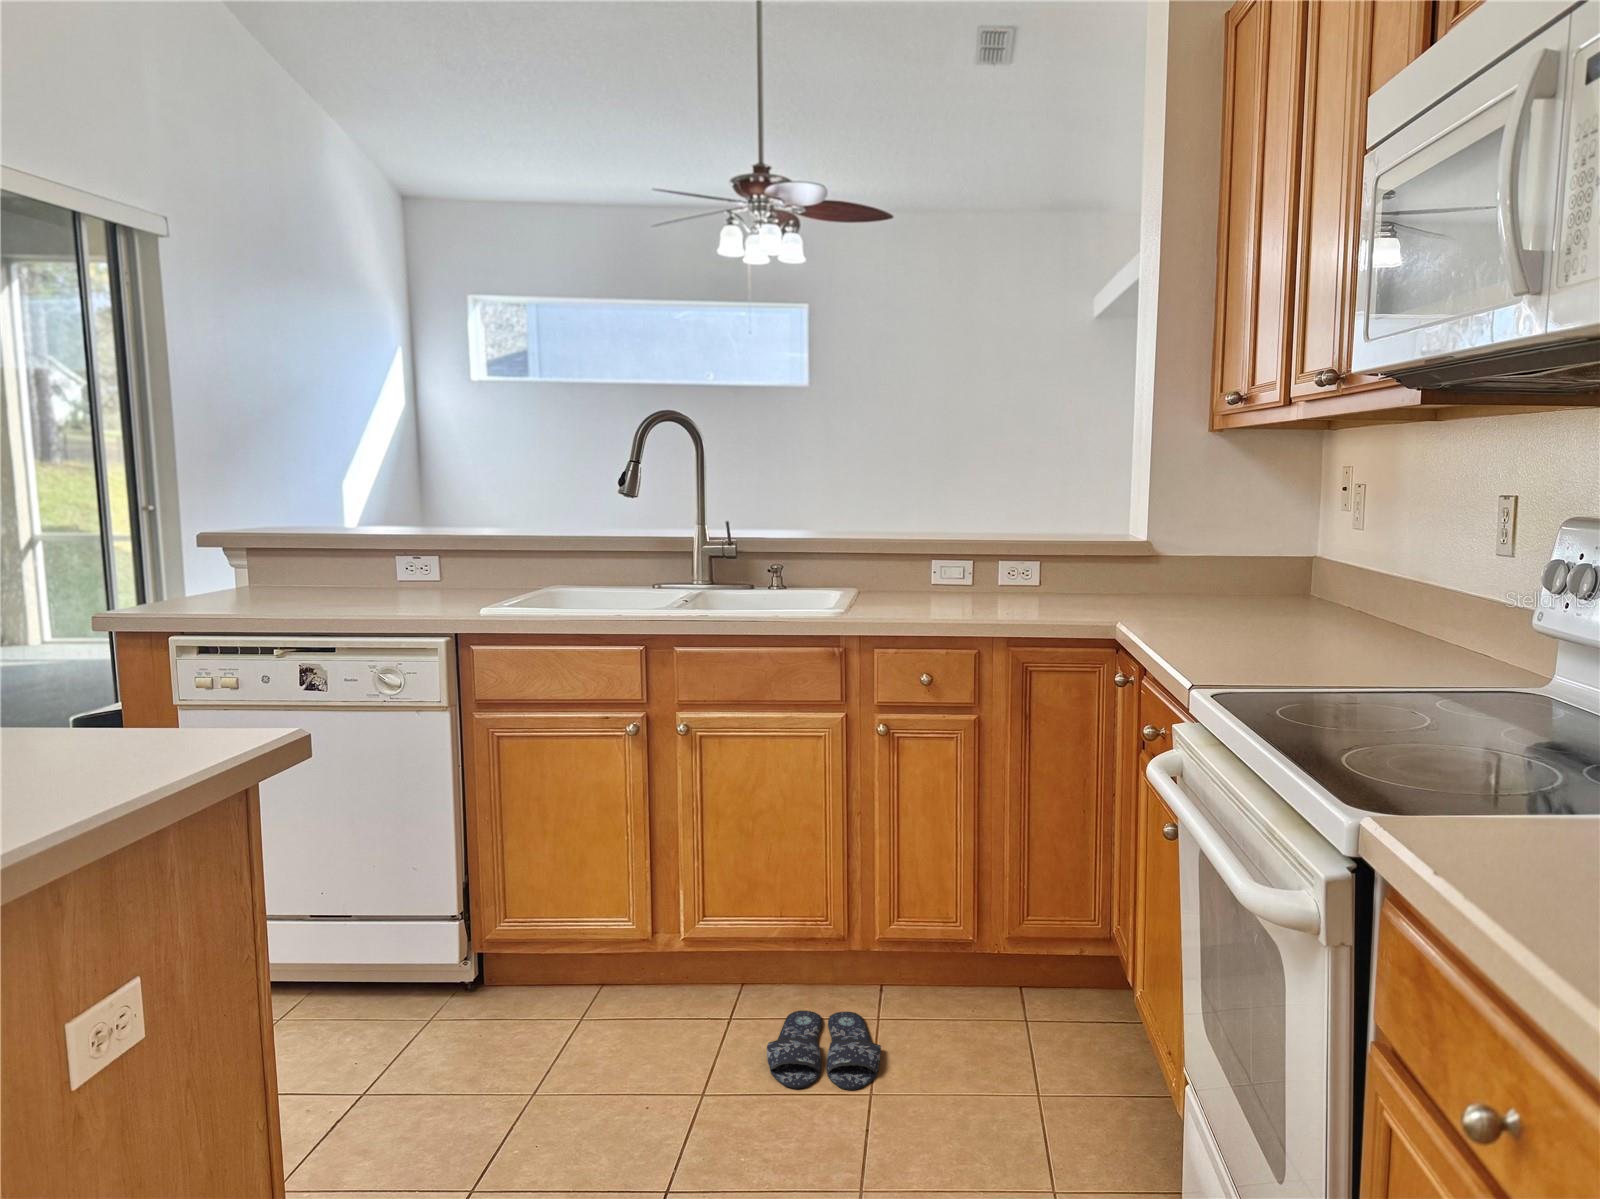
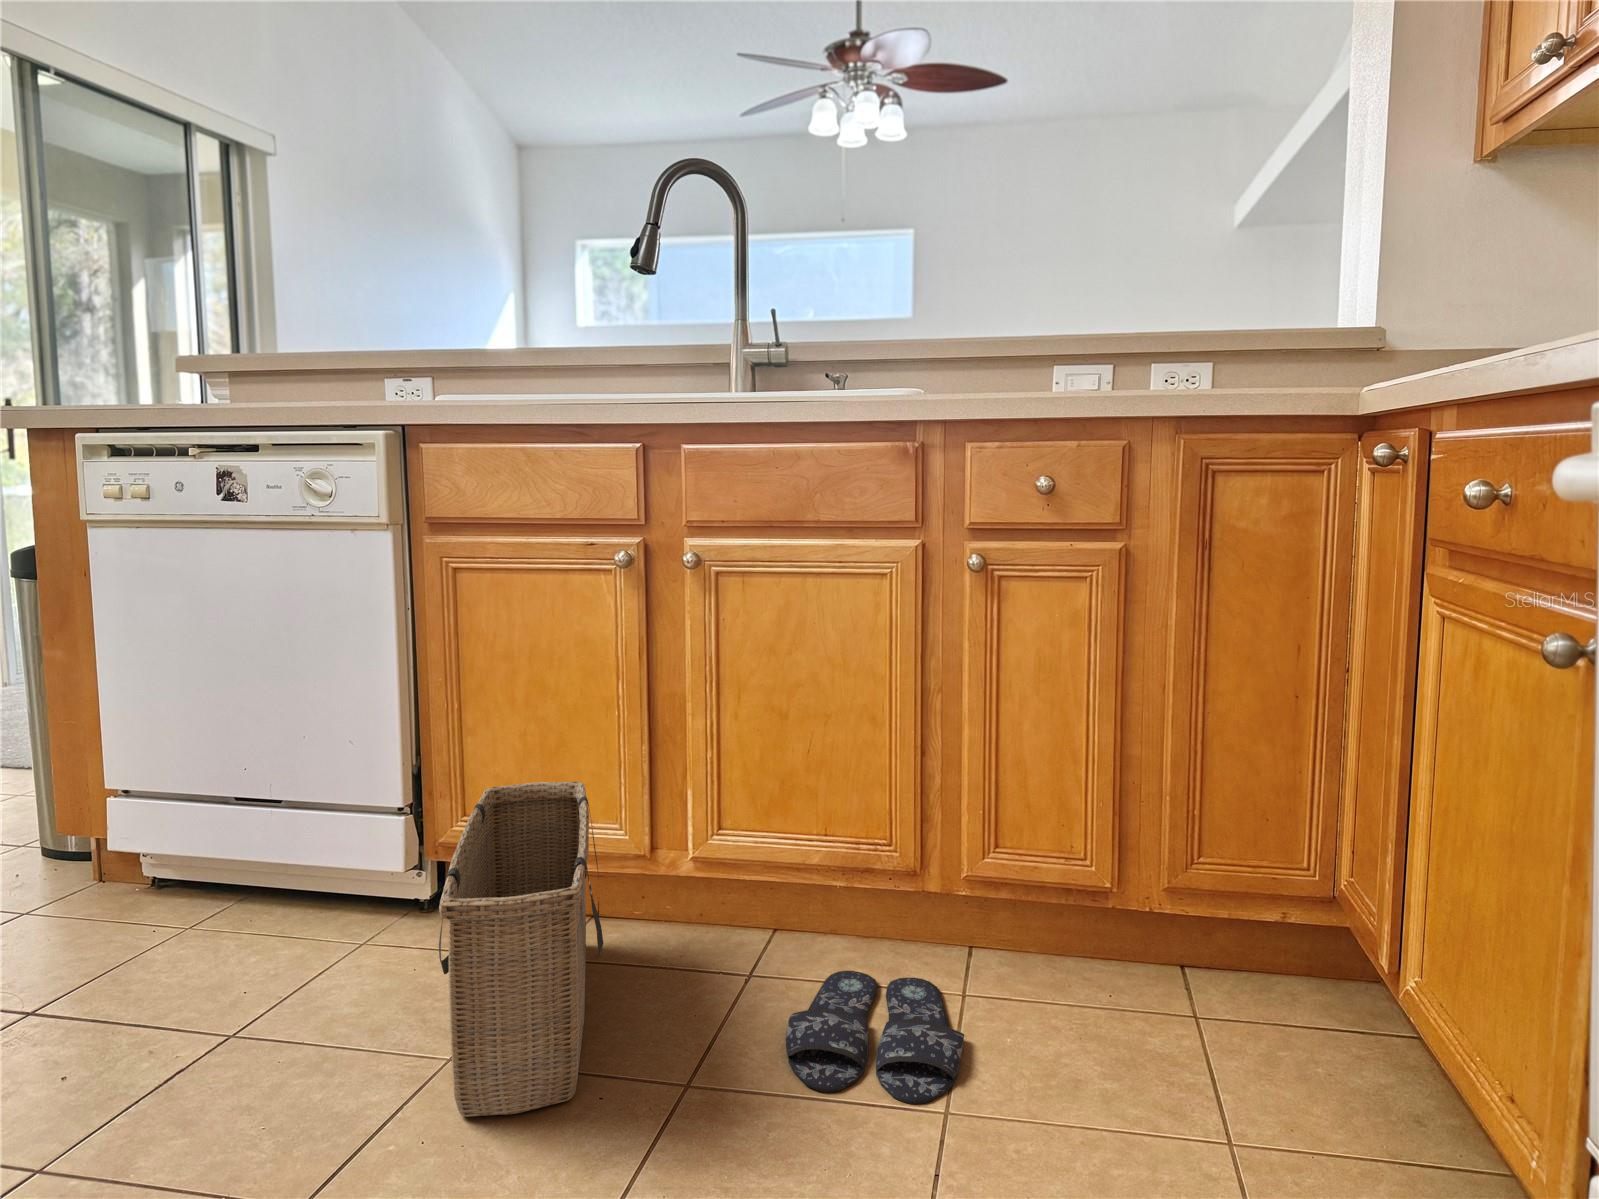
basket: none [531,891,645,1125] -> present [439,782,604,1117]

